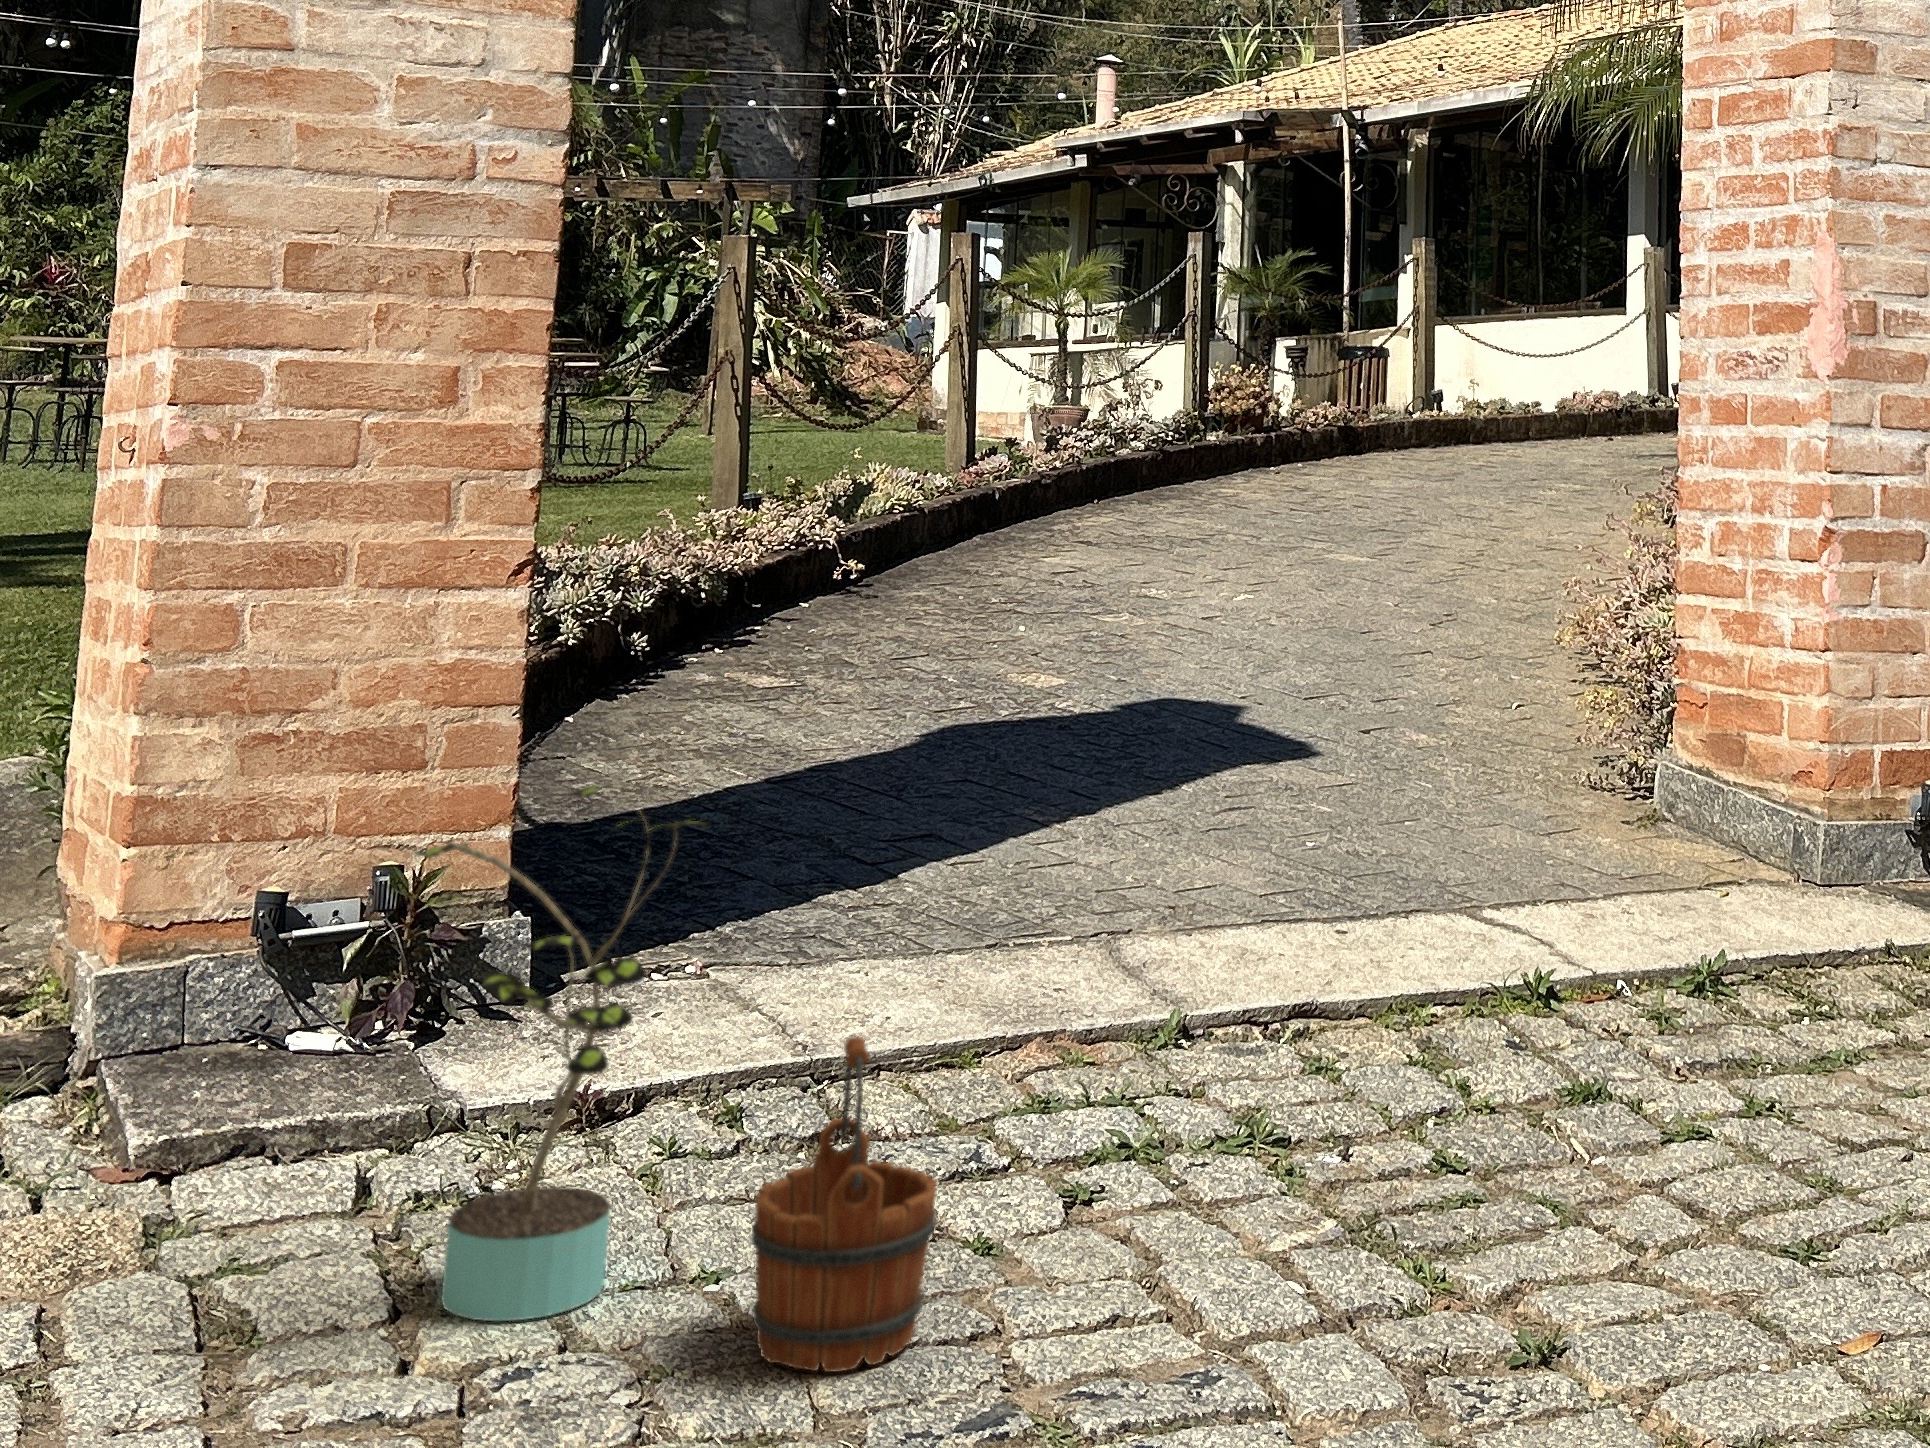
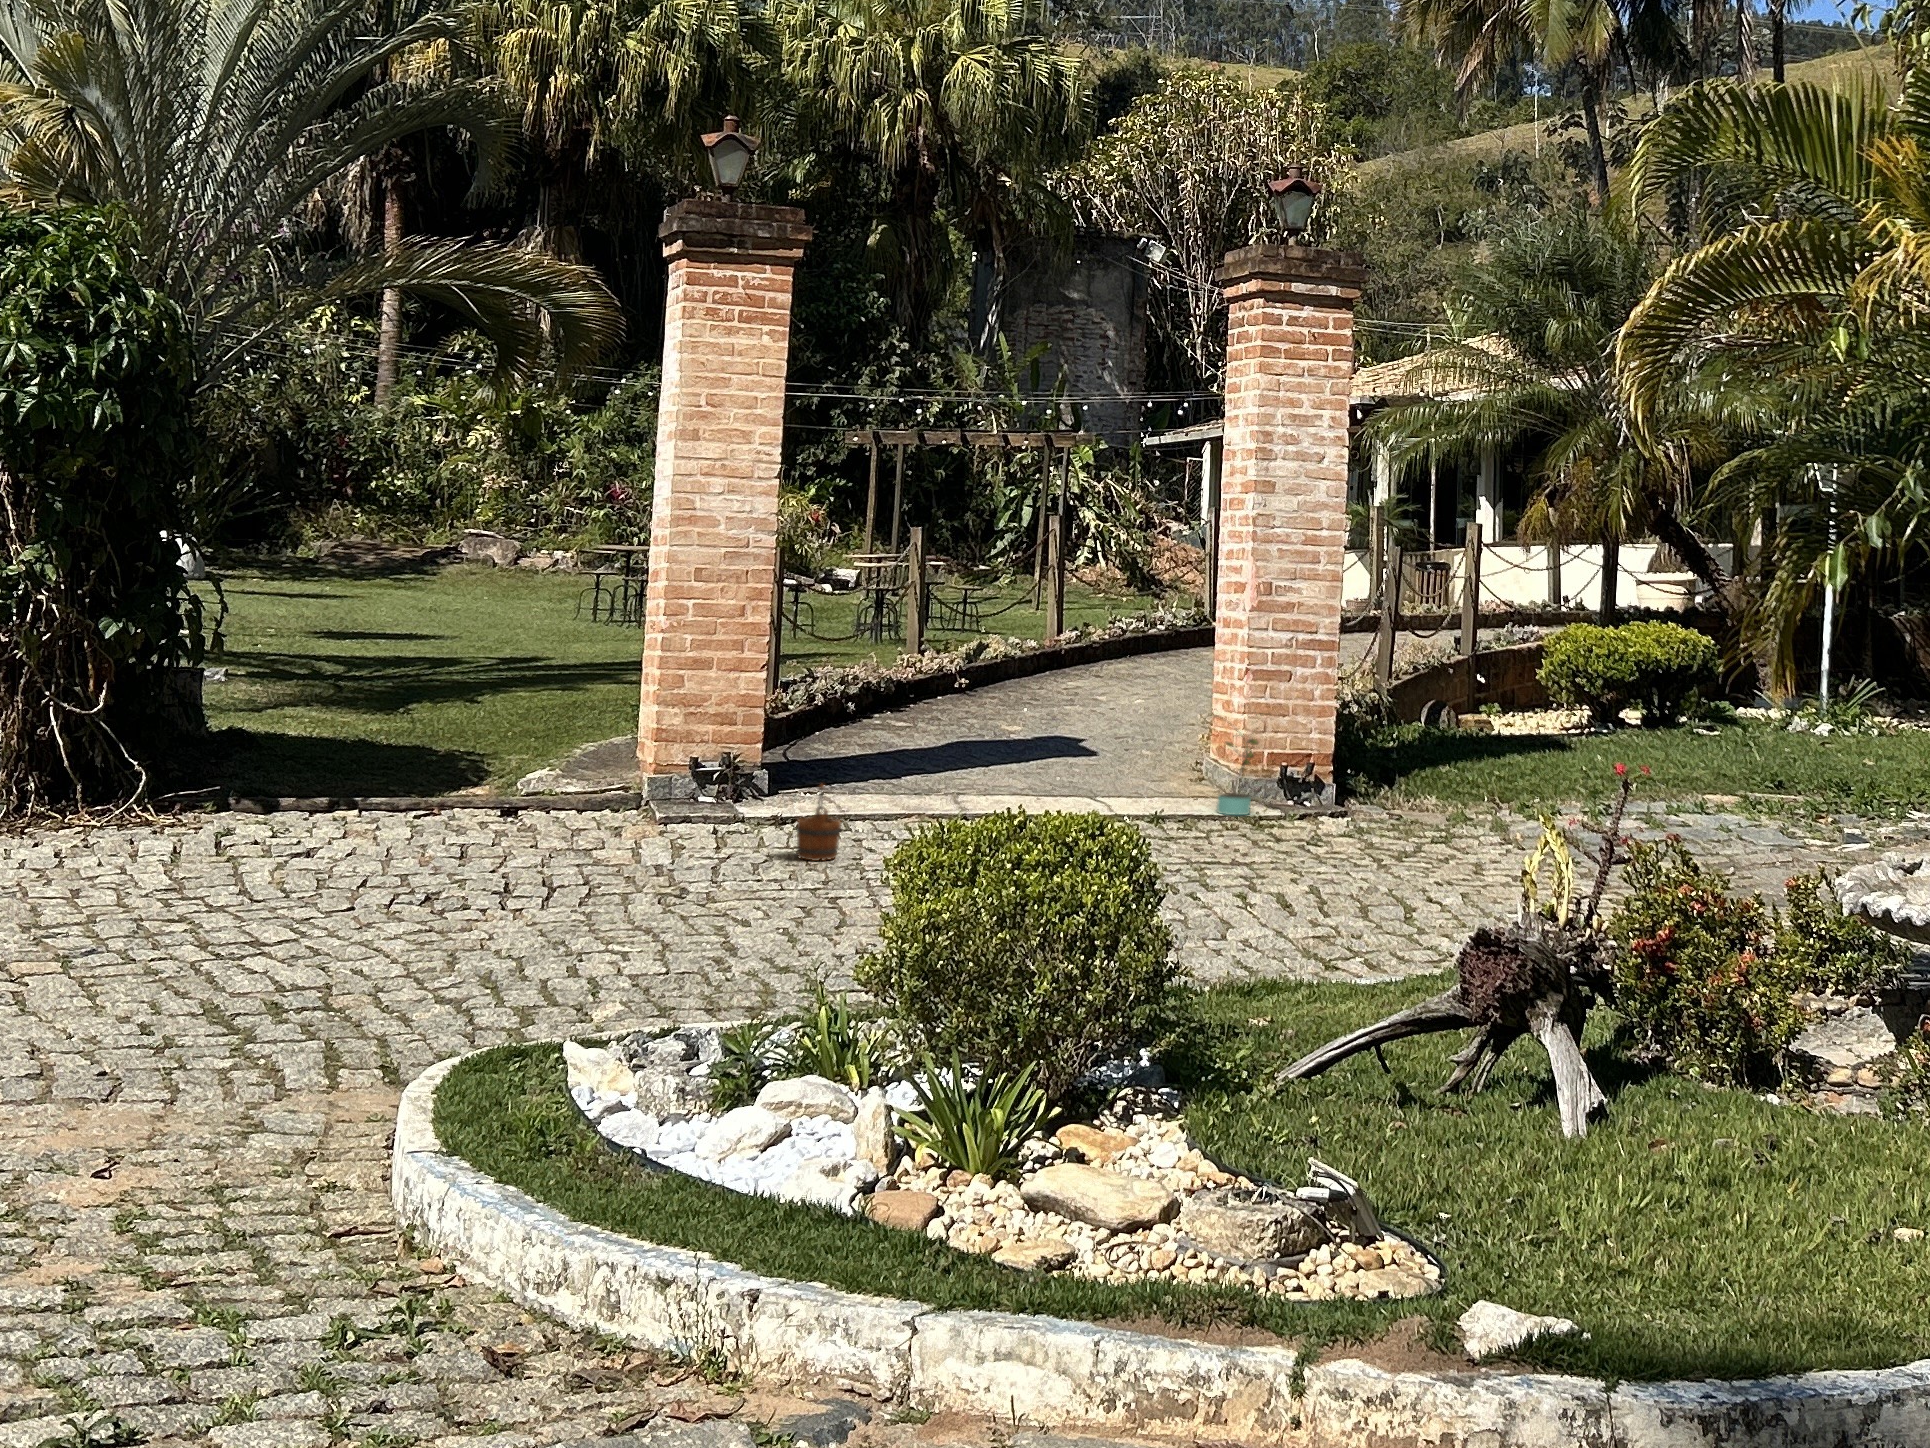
potted plant: present [415,784,709,1321] -> present [1217,713,1263,815]

